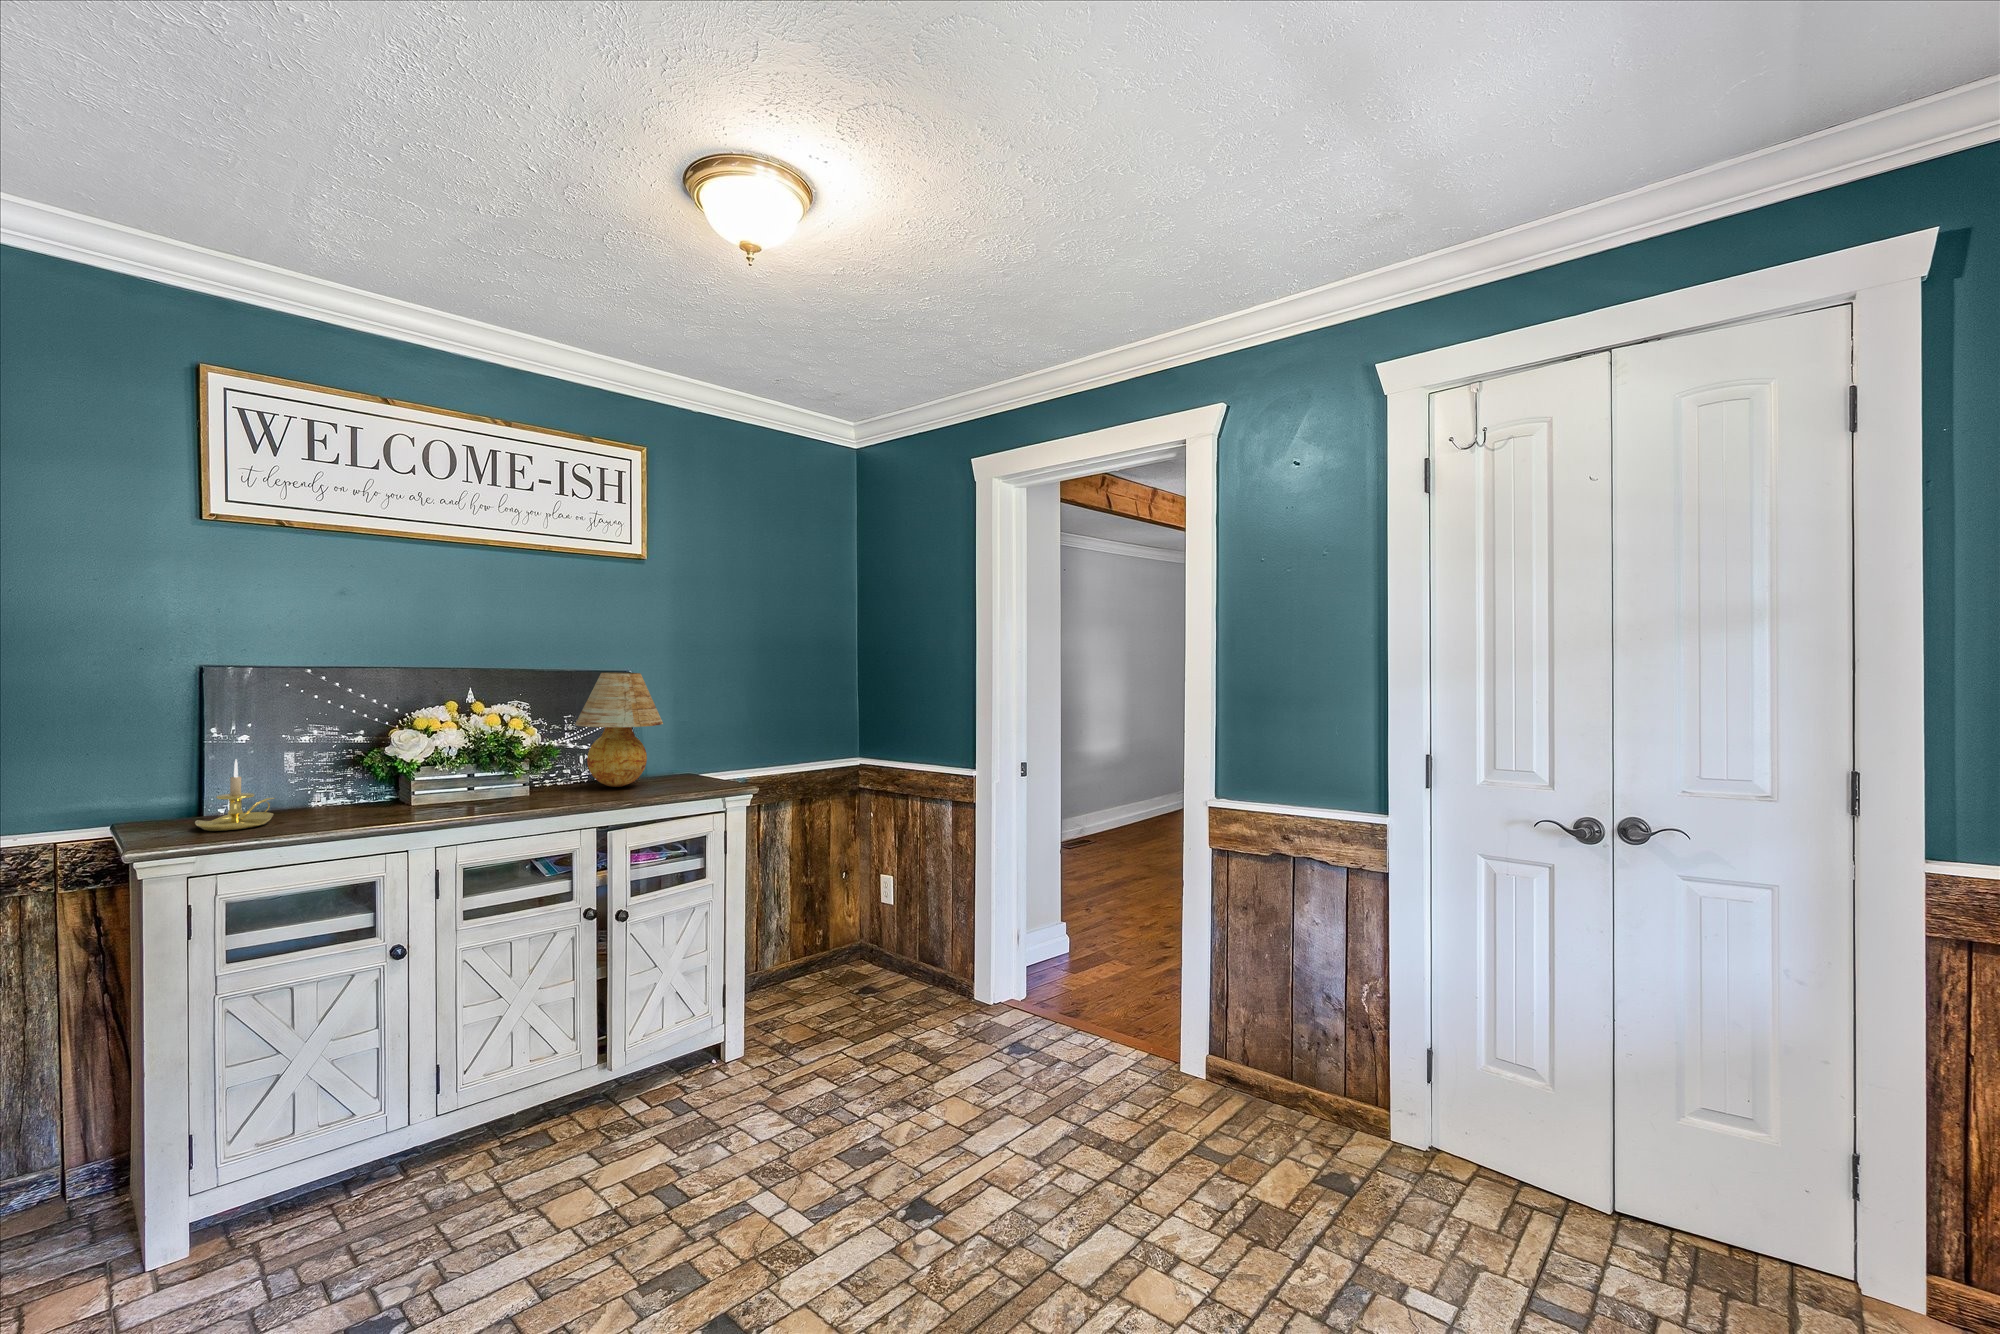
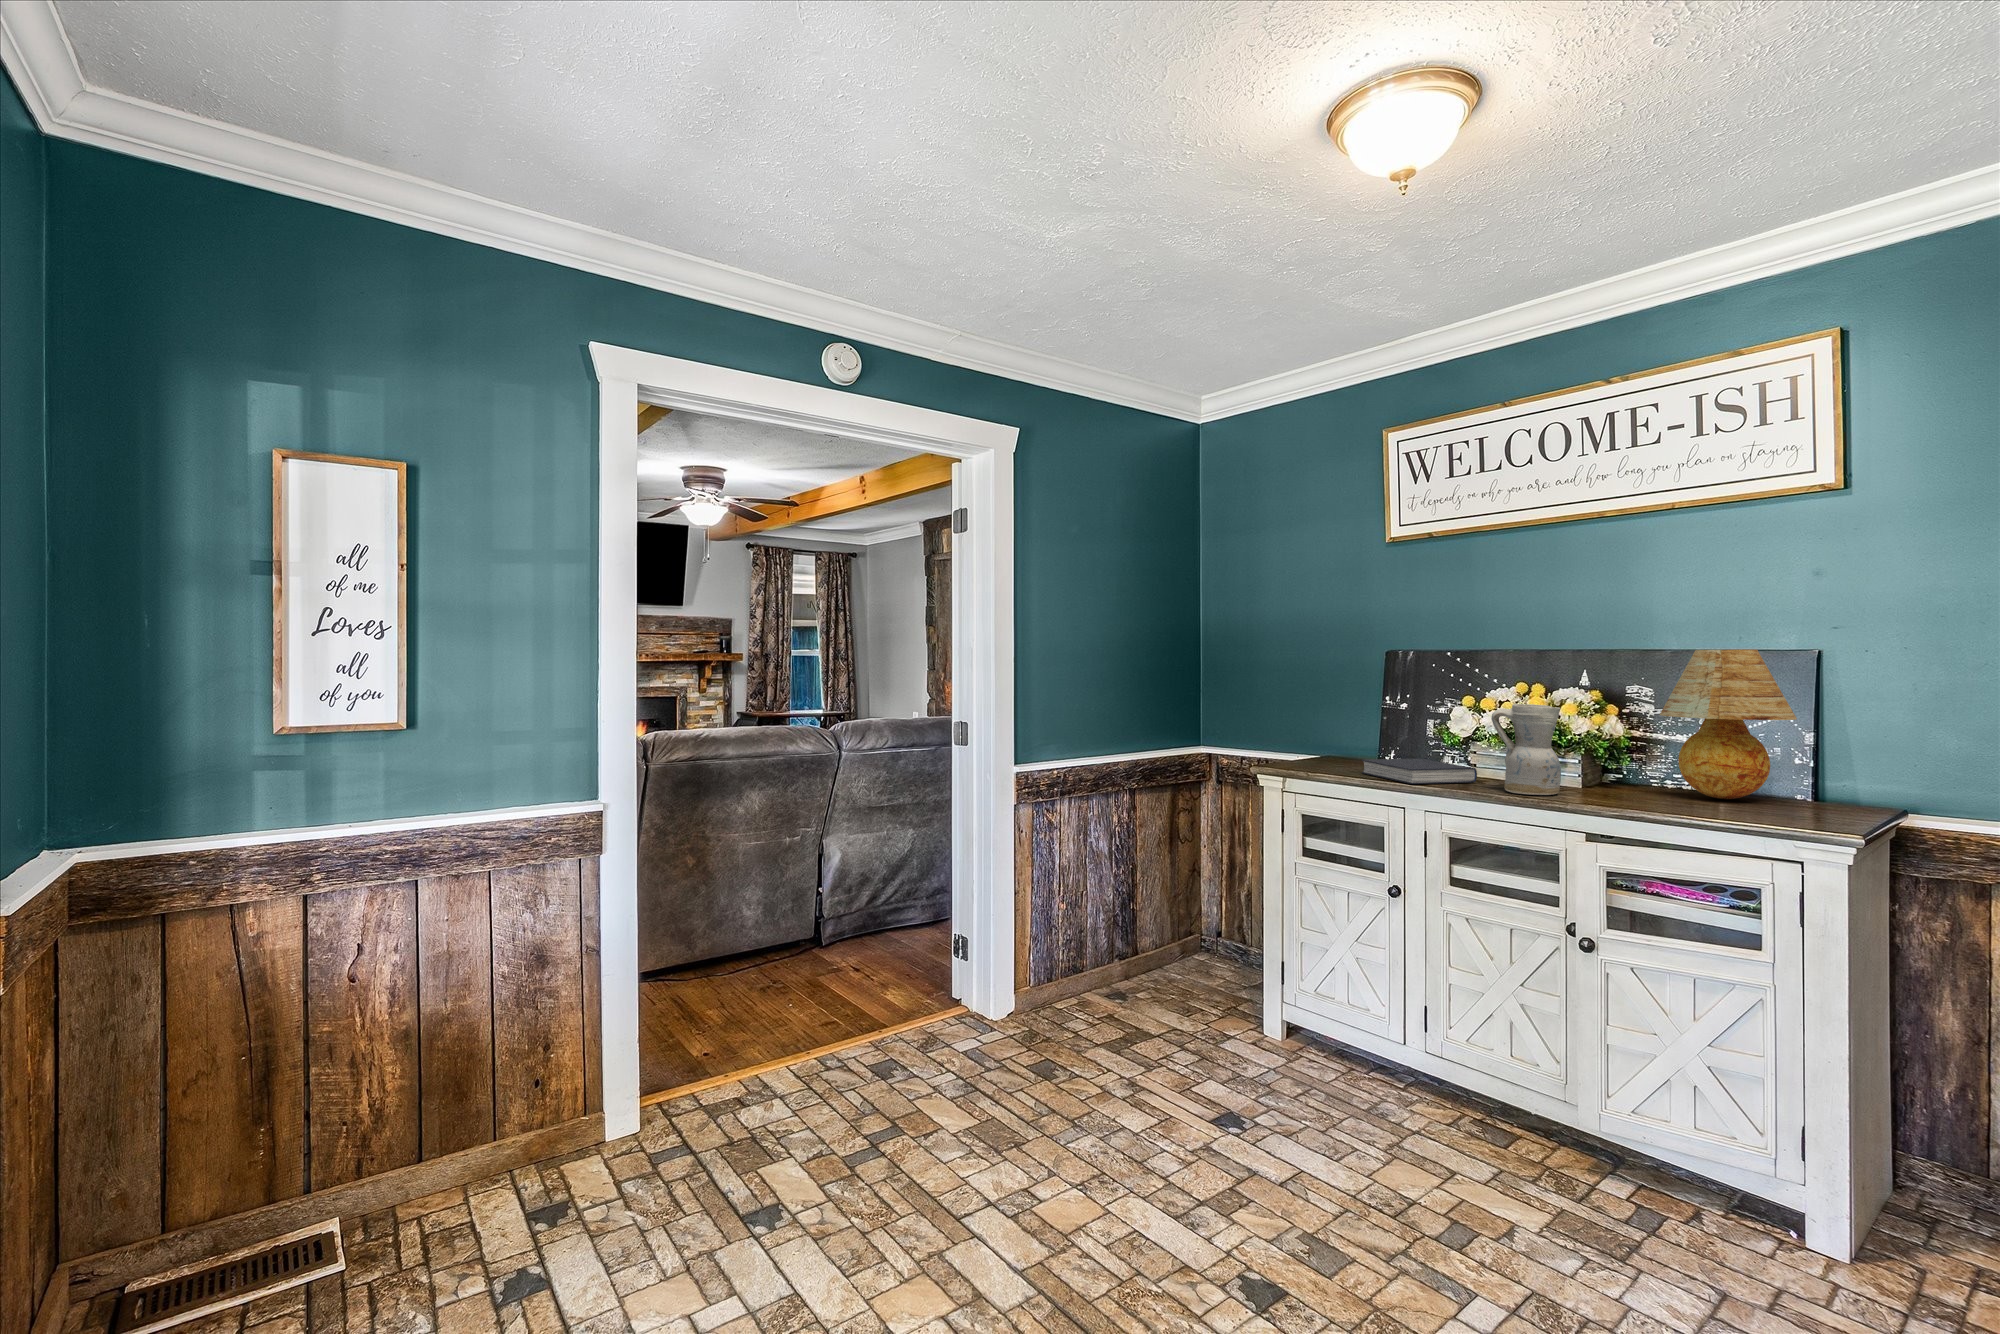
ceramic pitcher: none [508,726,564,812] -> present [1491,704,1561,795]
candle holder: present [195,759,274,831] -> none [1325,716,1385,767]
book: none [316,797,456,829] -> present [1362,758,1477,784]

